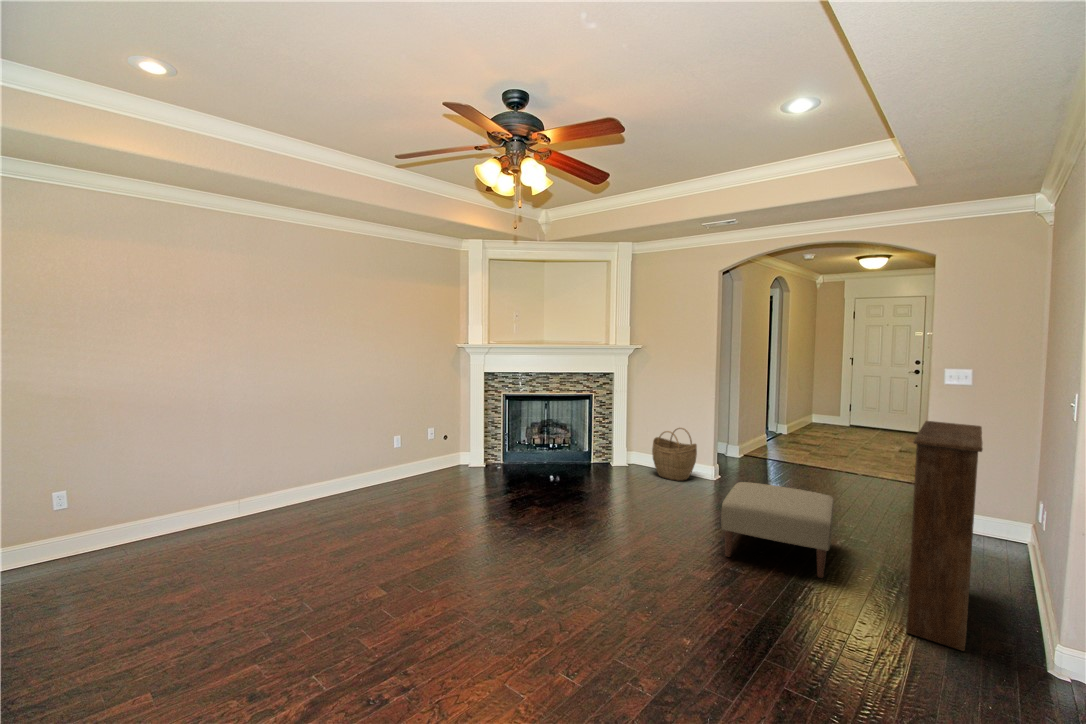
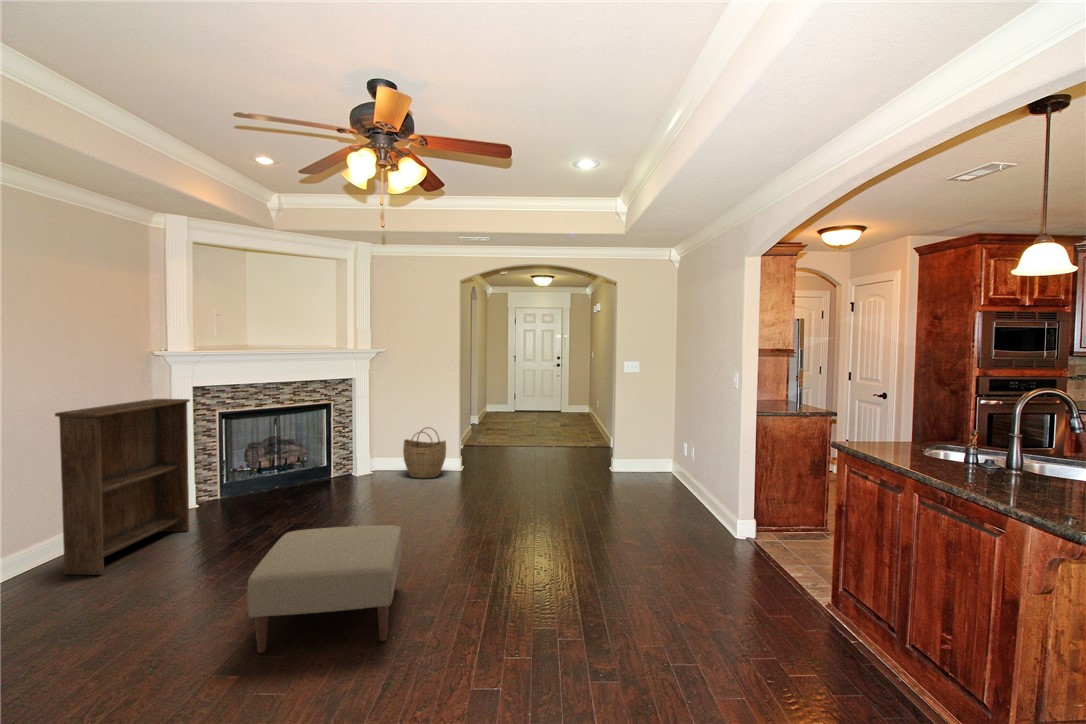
bookshelf: present [906,421,983,651] -> present [55,399,190,575]
ottoman: present [721,482,834,578] -> present [247,525,402,653]

